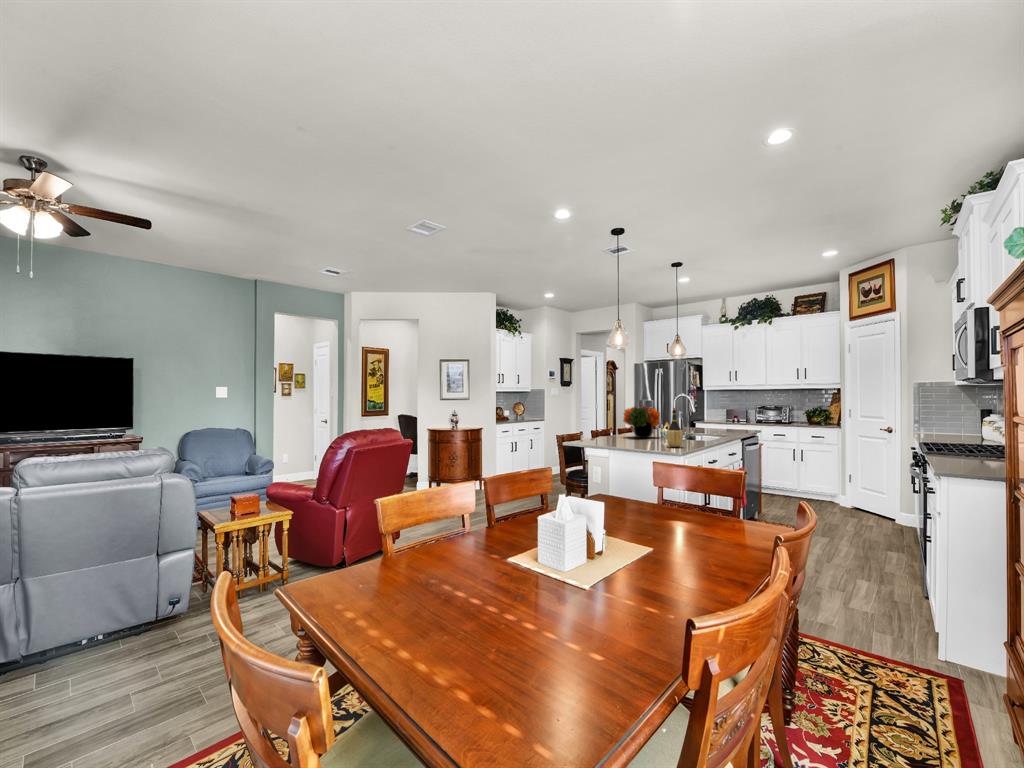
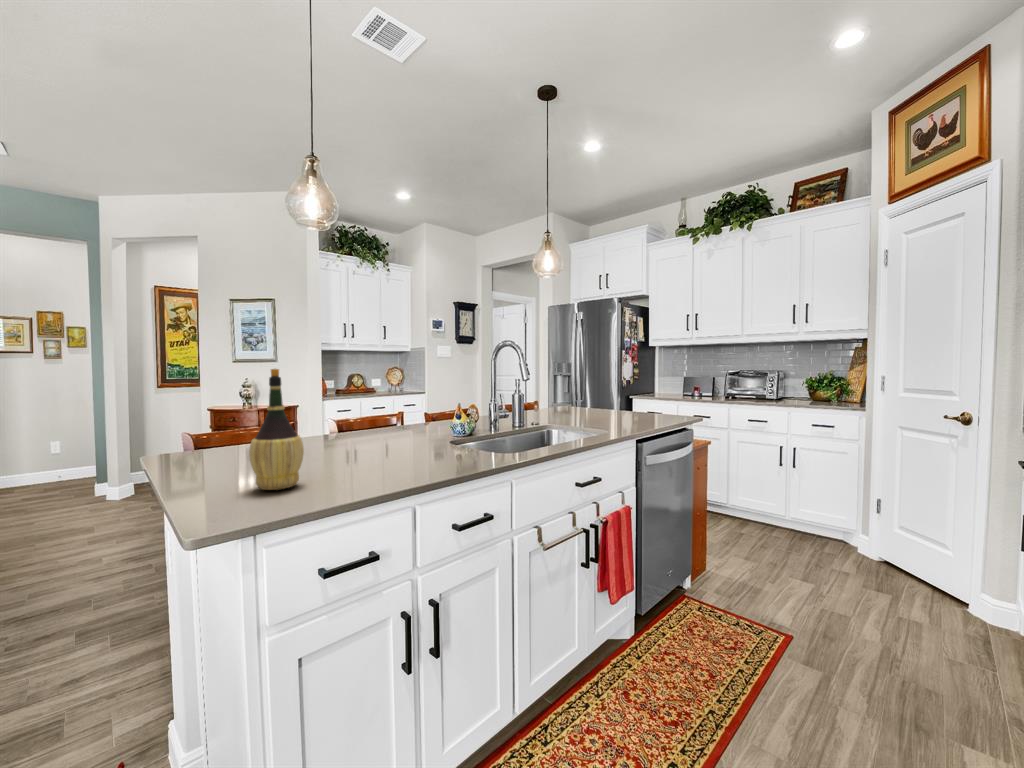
flower arrangement: present [623,405,660,438] -> none [340,364,428,438]

